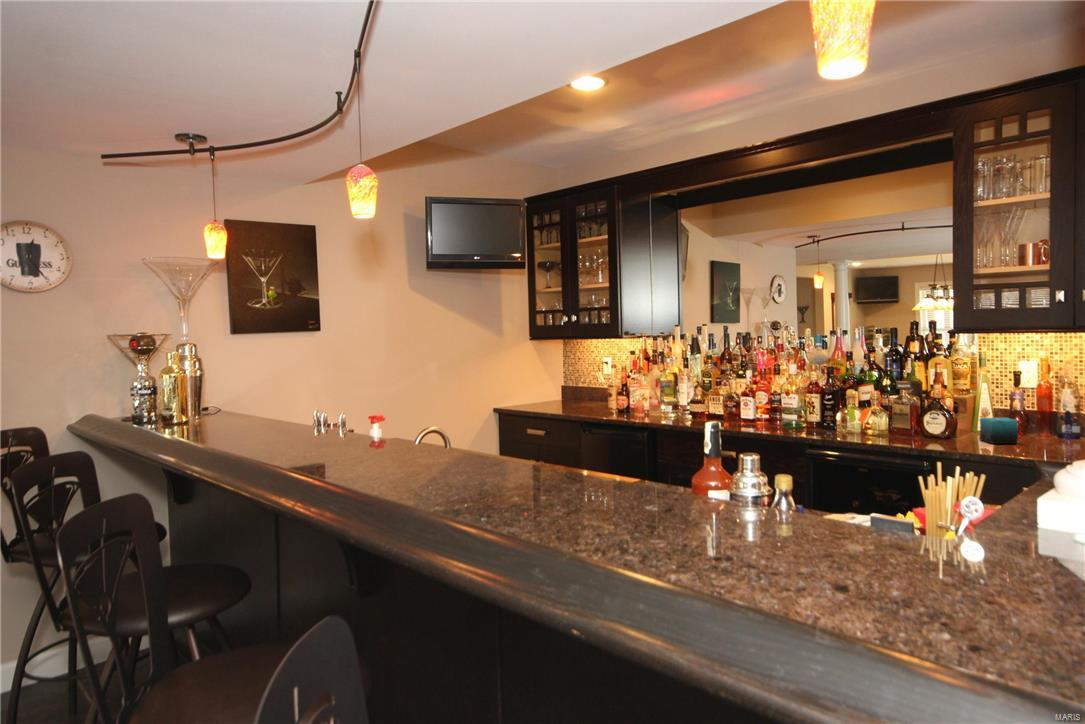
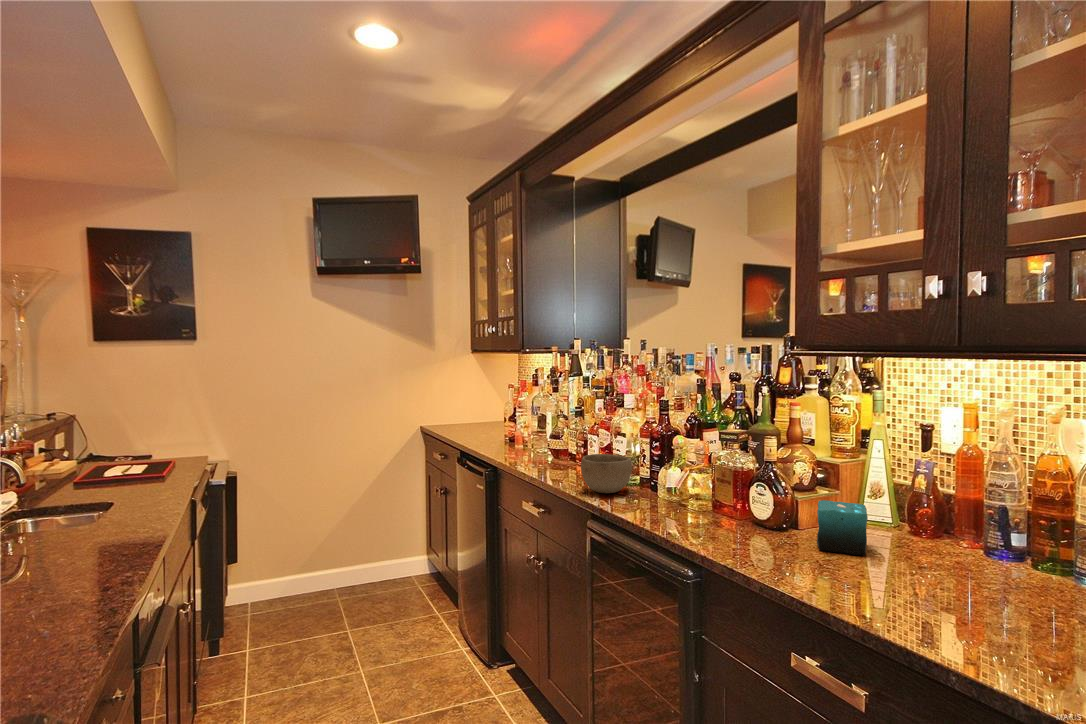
bowl: none [788,407,826,432] -> present [581,454,632,493]

